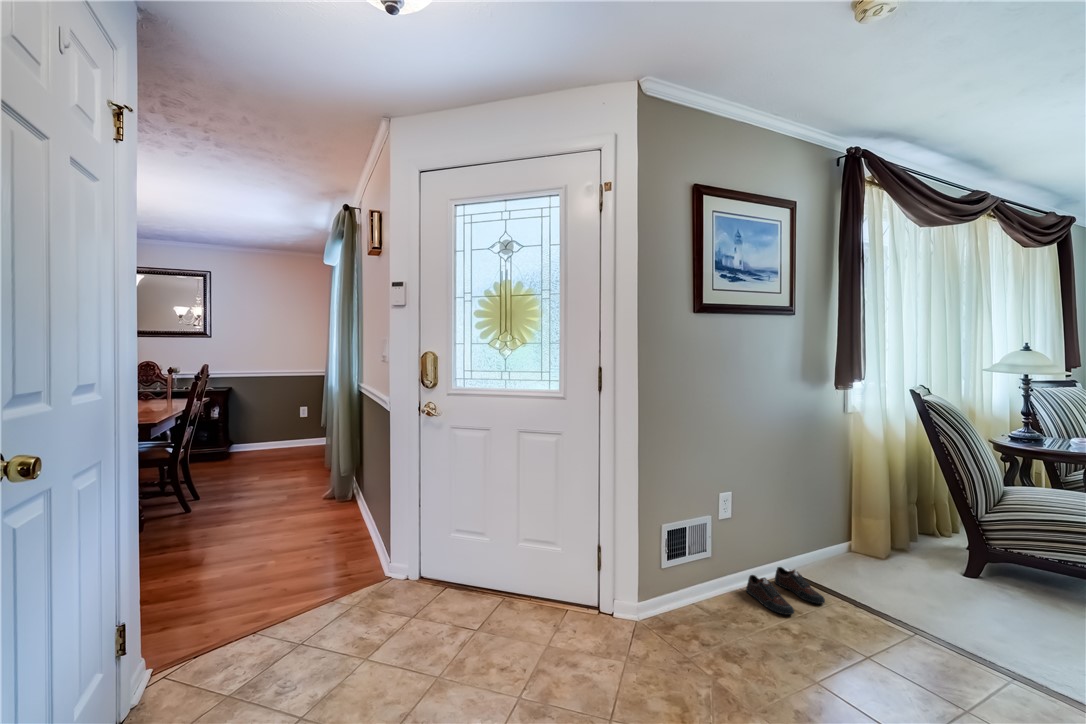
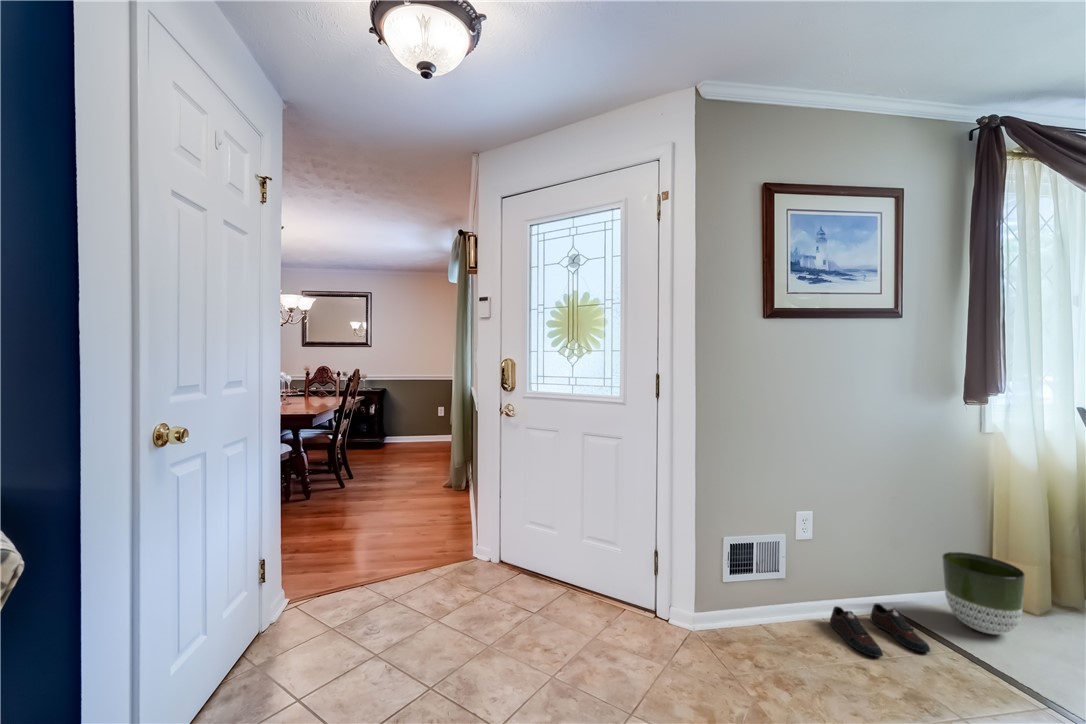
planter: none [823,514,882,579] -> present [942,552,1025,635]

